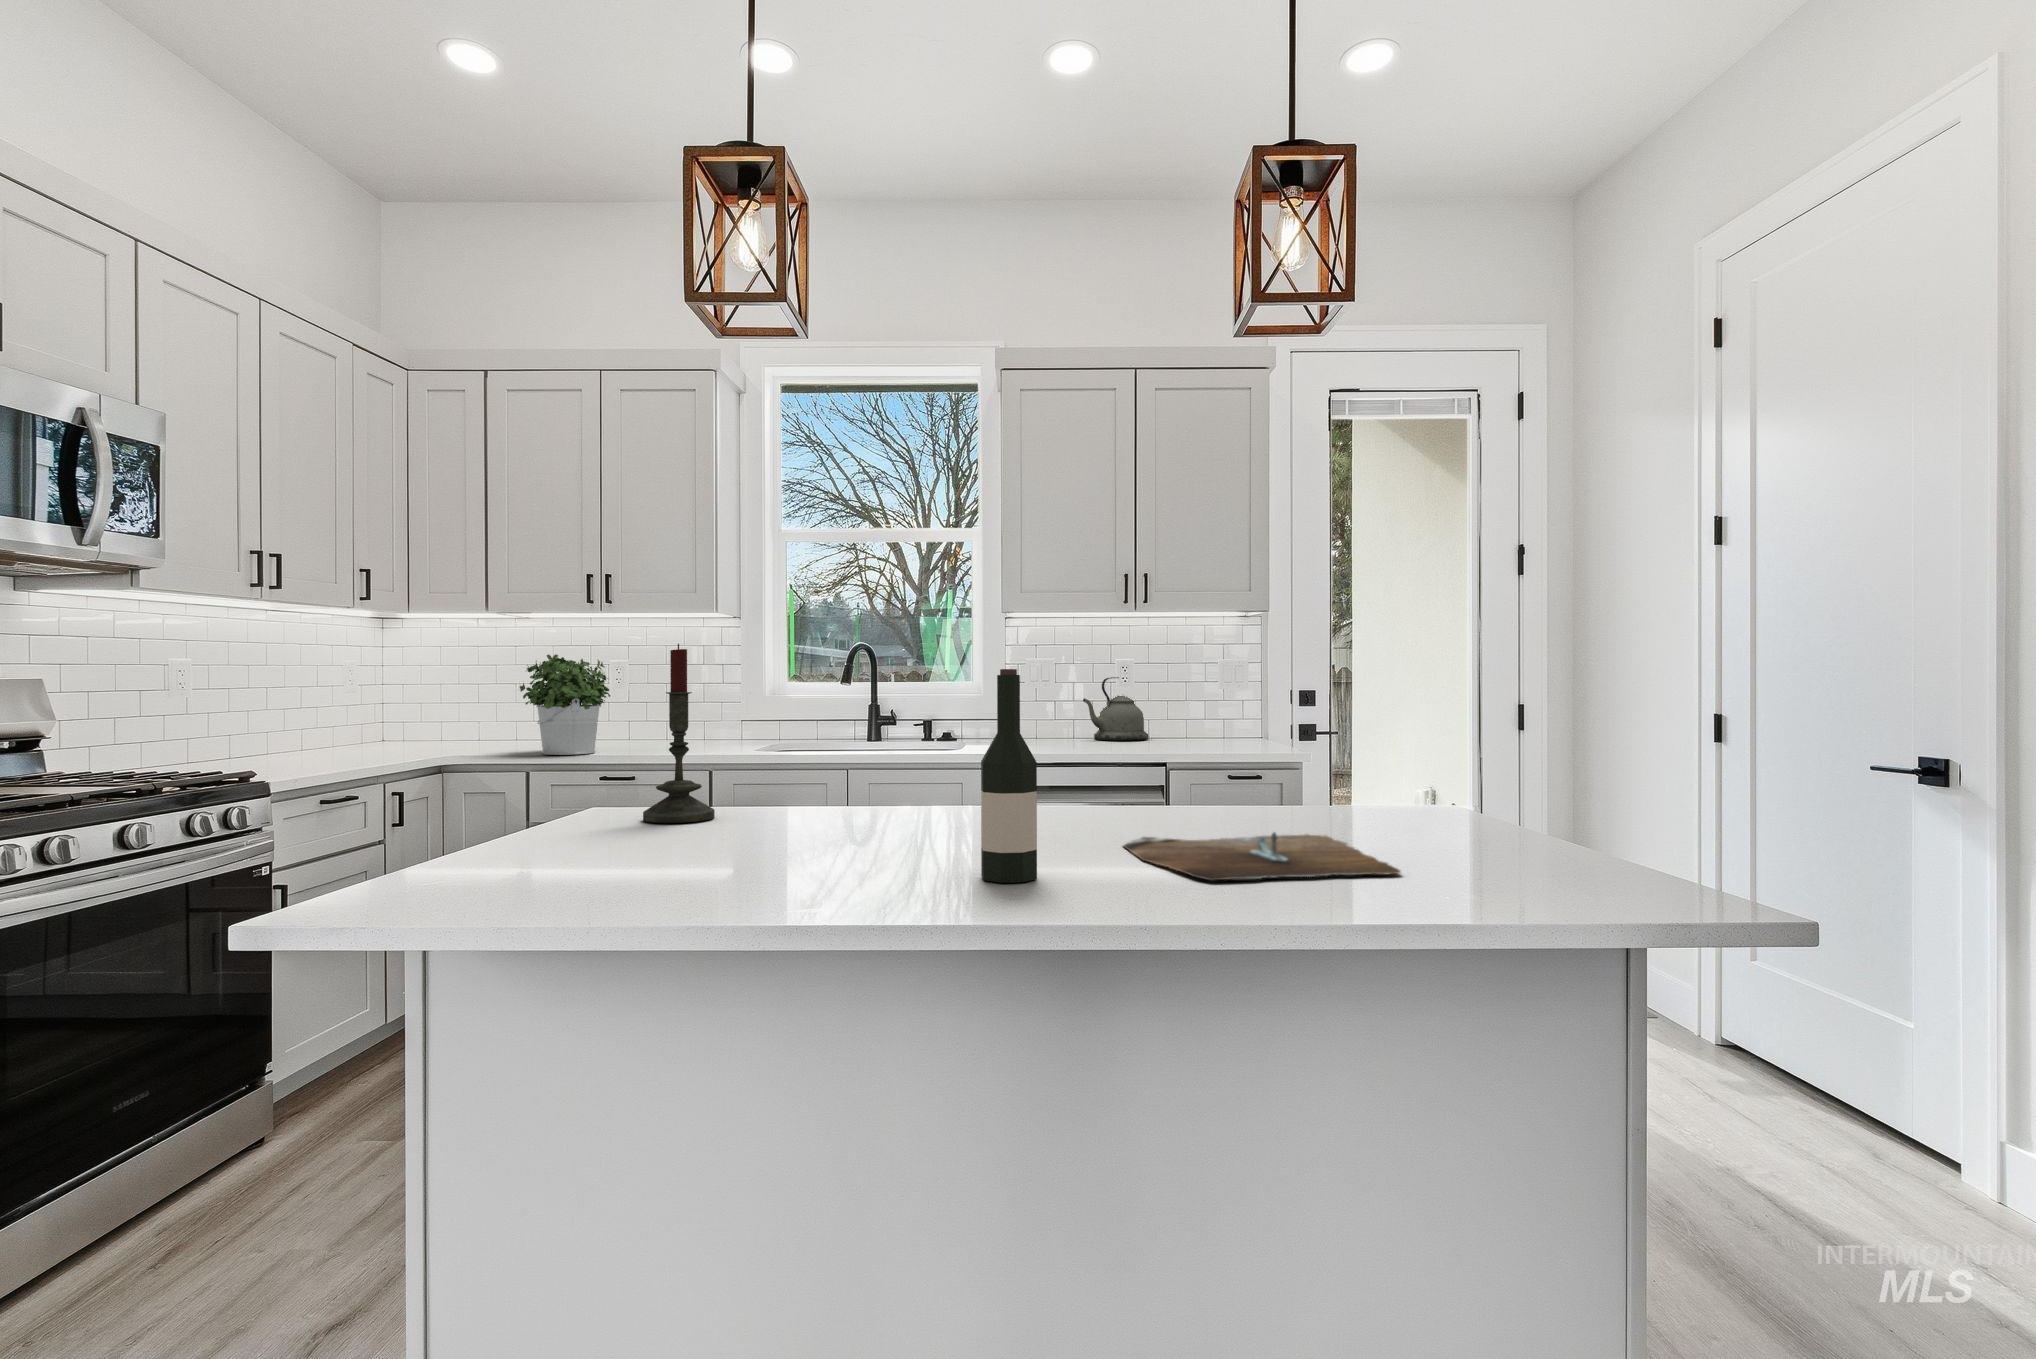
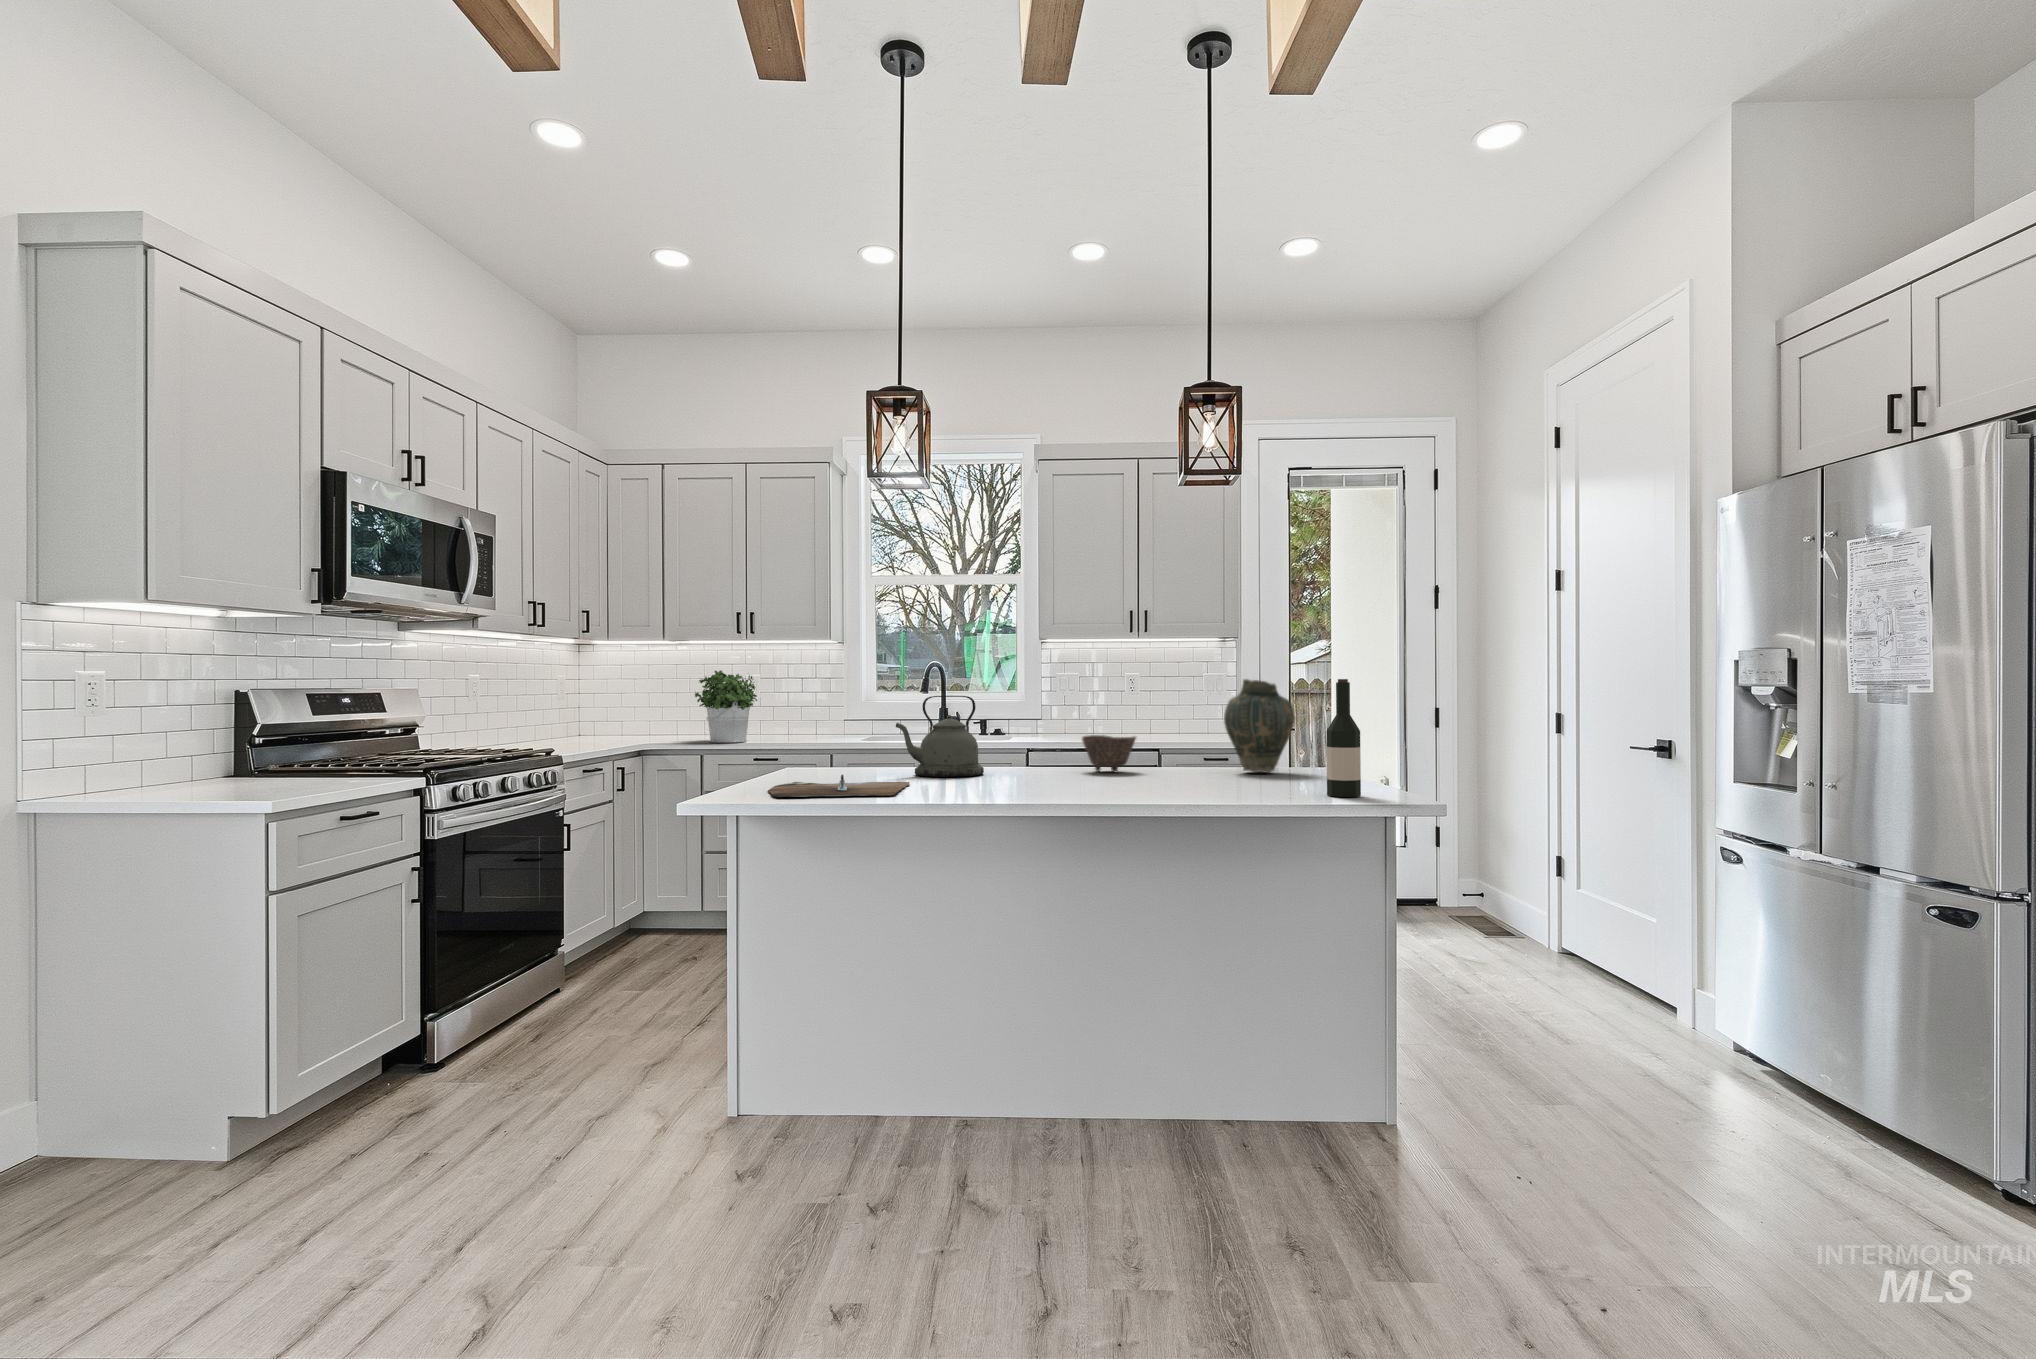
candle: present [643,644,715,823] -> none [826,665,868,773]
wine bottle: present [981,669,1037,883] -> present [1327,679,1361,797]
vase: none [1299,669,1417,823] -> present [1224,679,1295,773]
kettle: present [1083,677,1148,740] -> present [896,696,984,777]
bowl: none [1065,759,1156,822] -> present [1082,735,1136,772]
cutting board: present [1124,832,1400,881] -> present [768,775,910,797]

